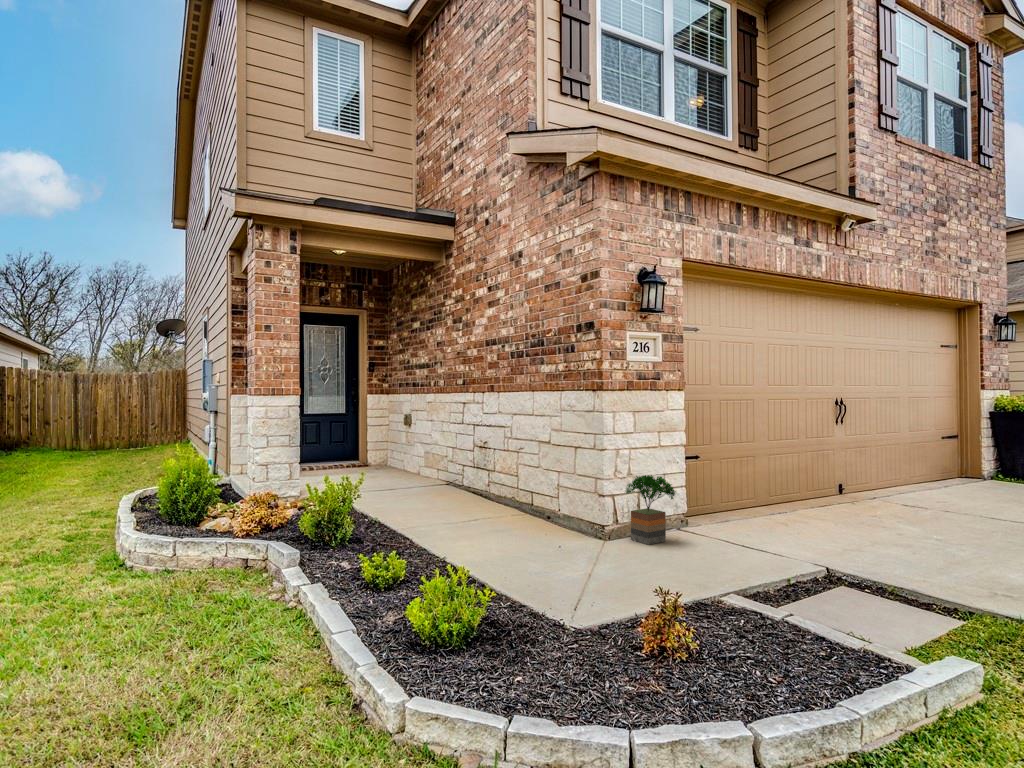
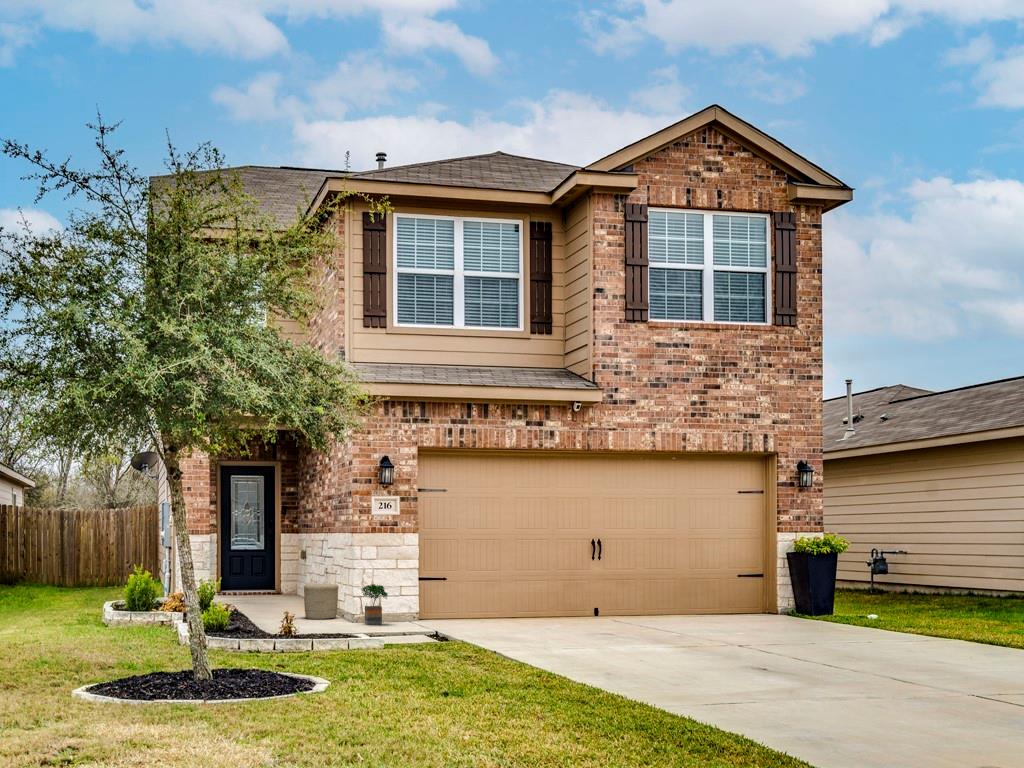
woven basket: none [495,468,548,528] -> present [304,584,339,619]

